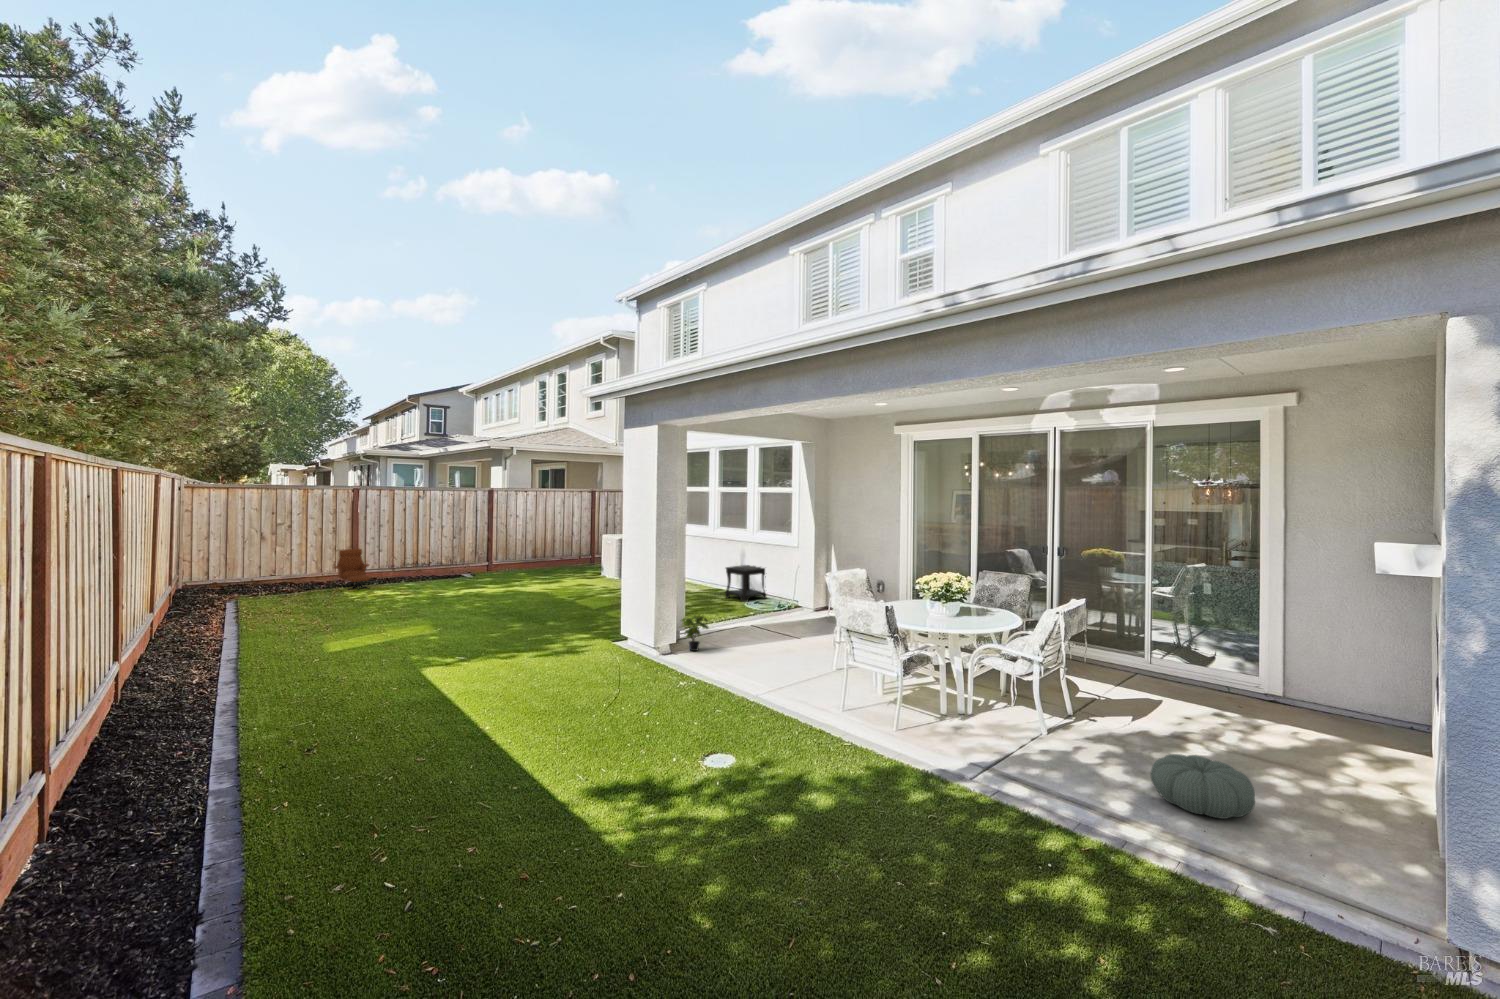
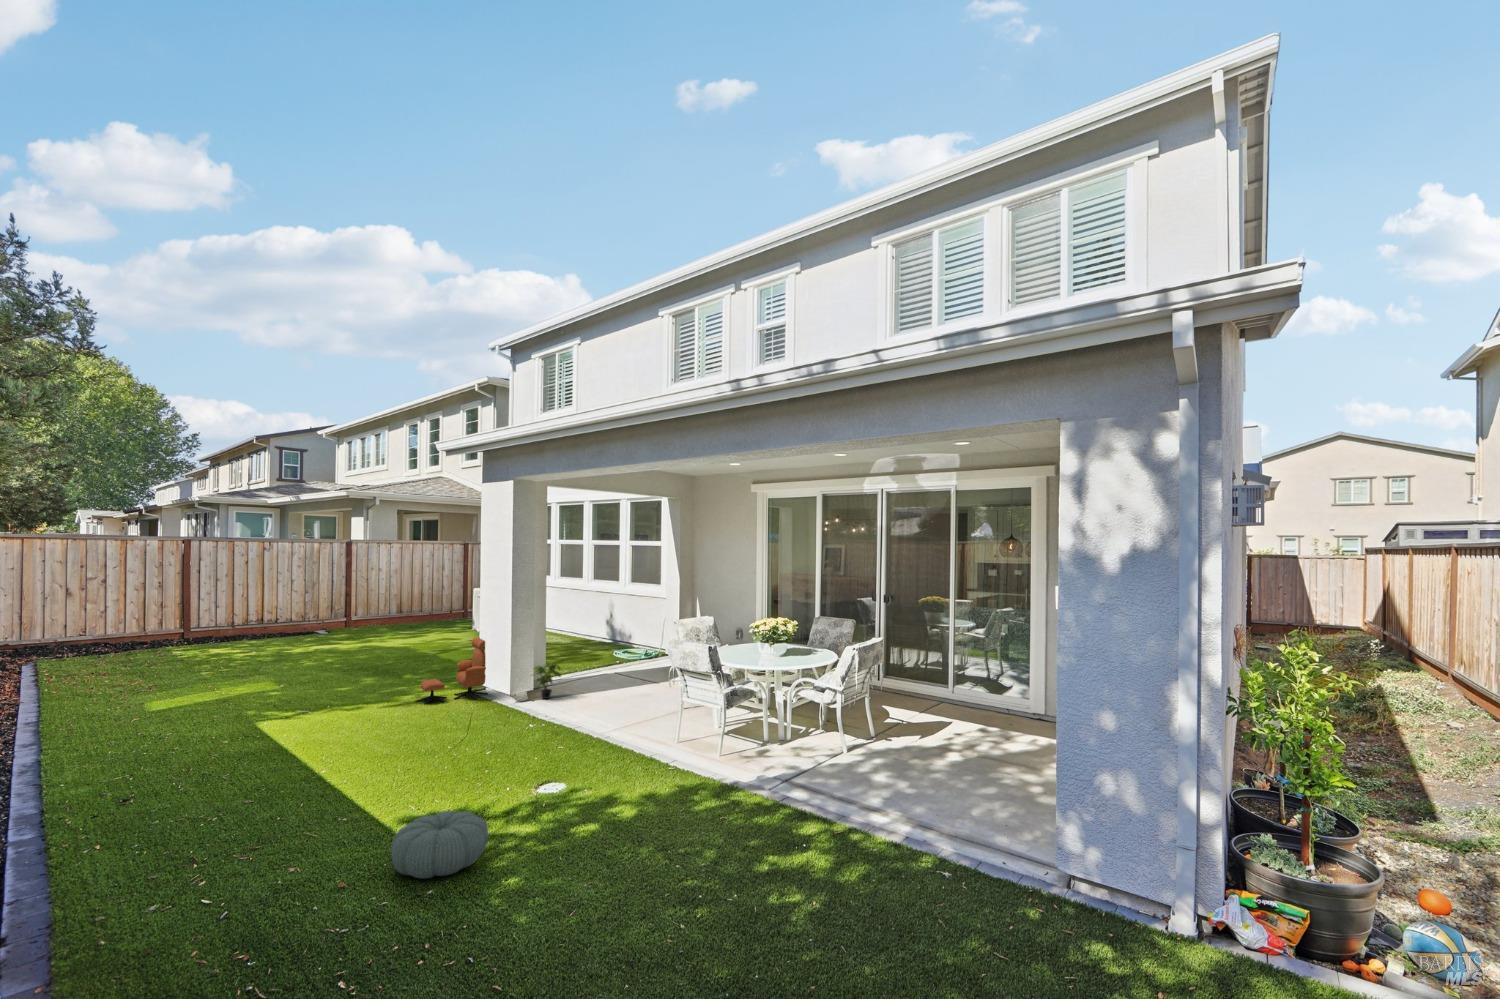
lounge chair: present [334,549,370,589] -> present [415,638,488,705]
side table: present [725,565,767,602] -> none [593,616,637,653]
pouf: present [1150,754,1255,819] -> present [391,811,489,878]

